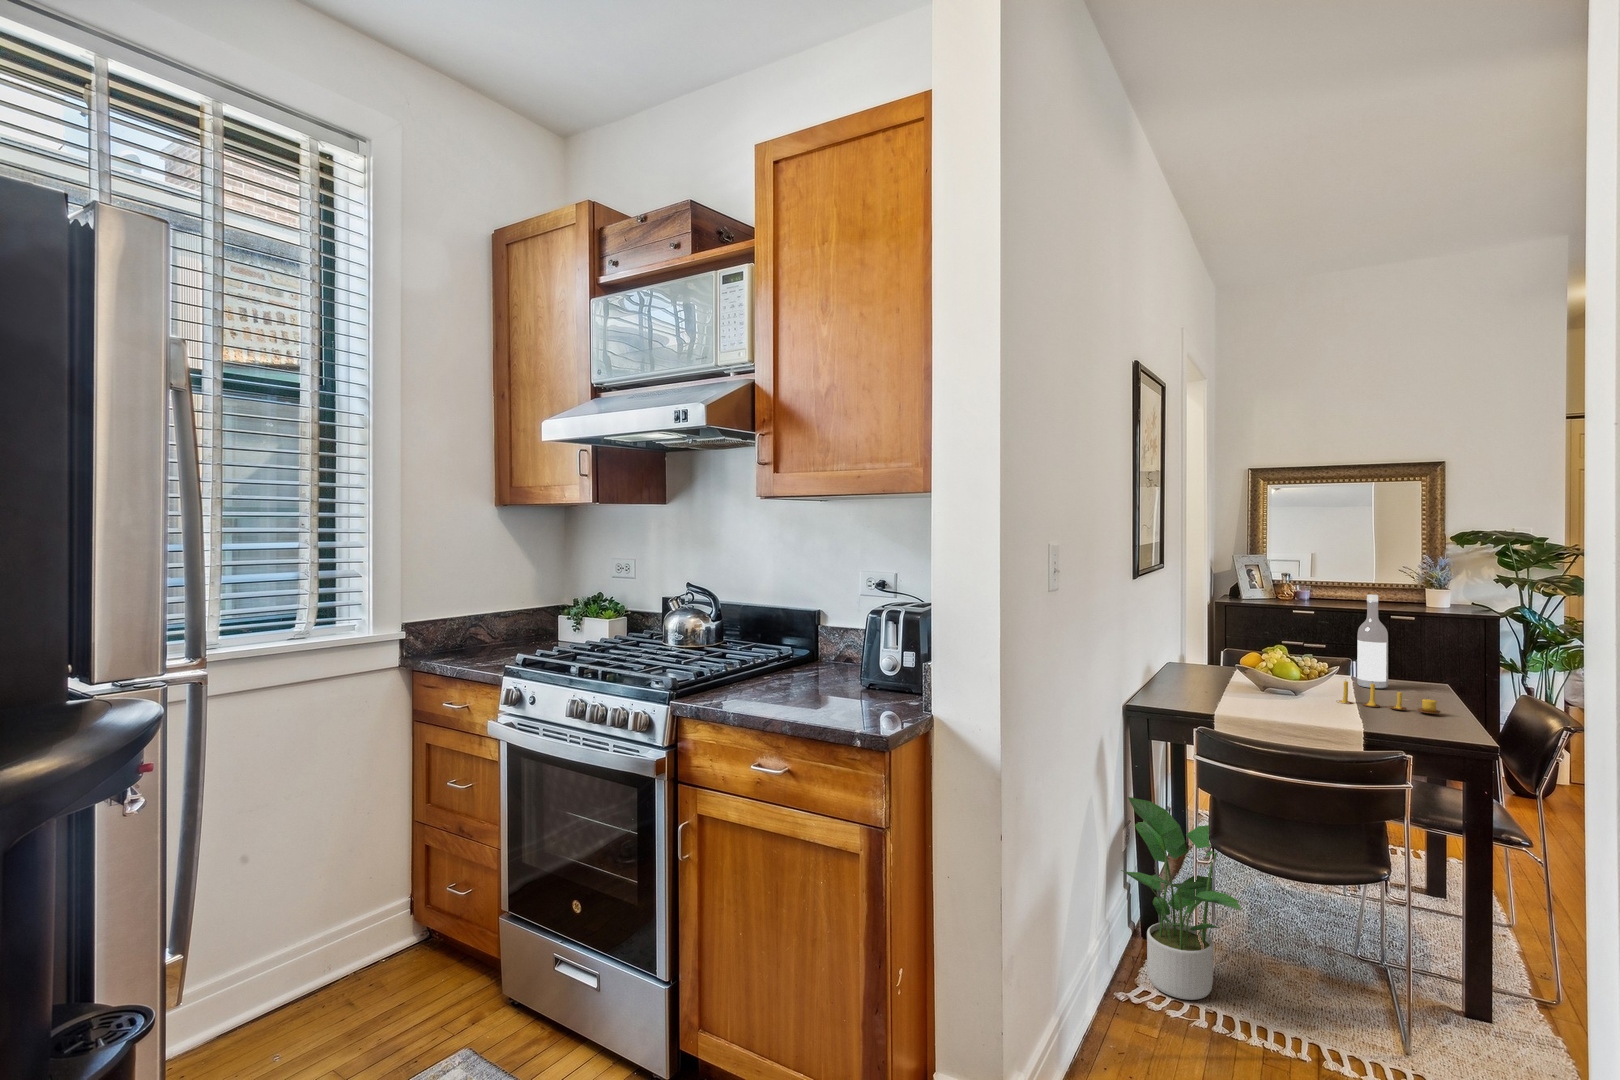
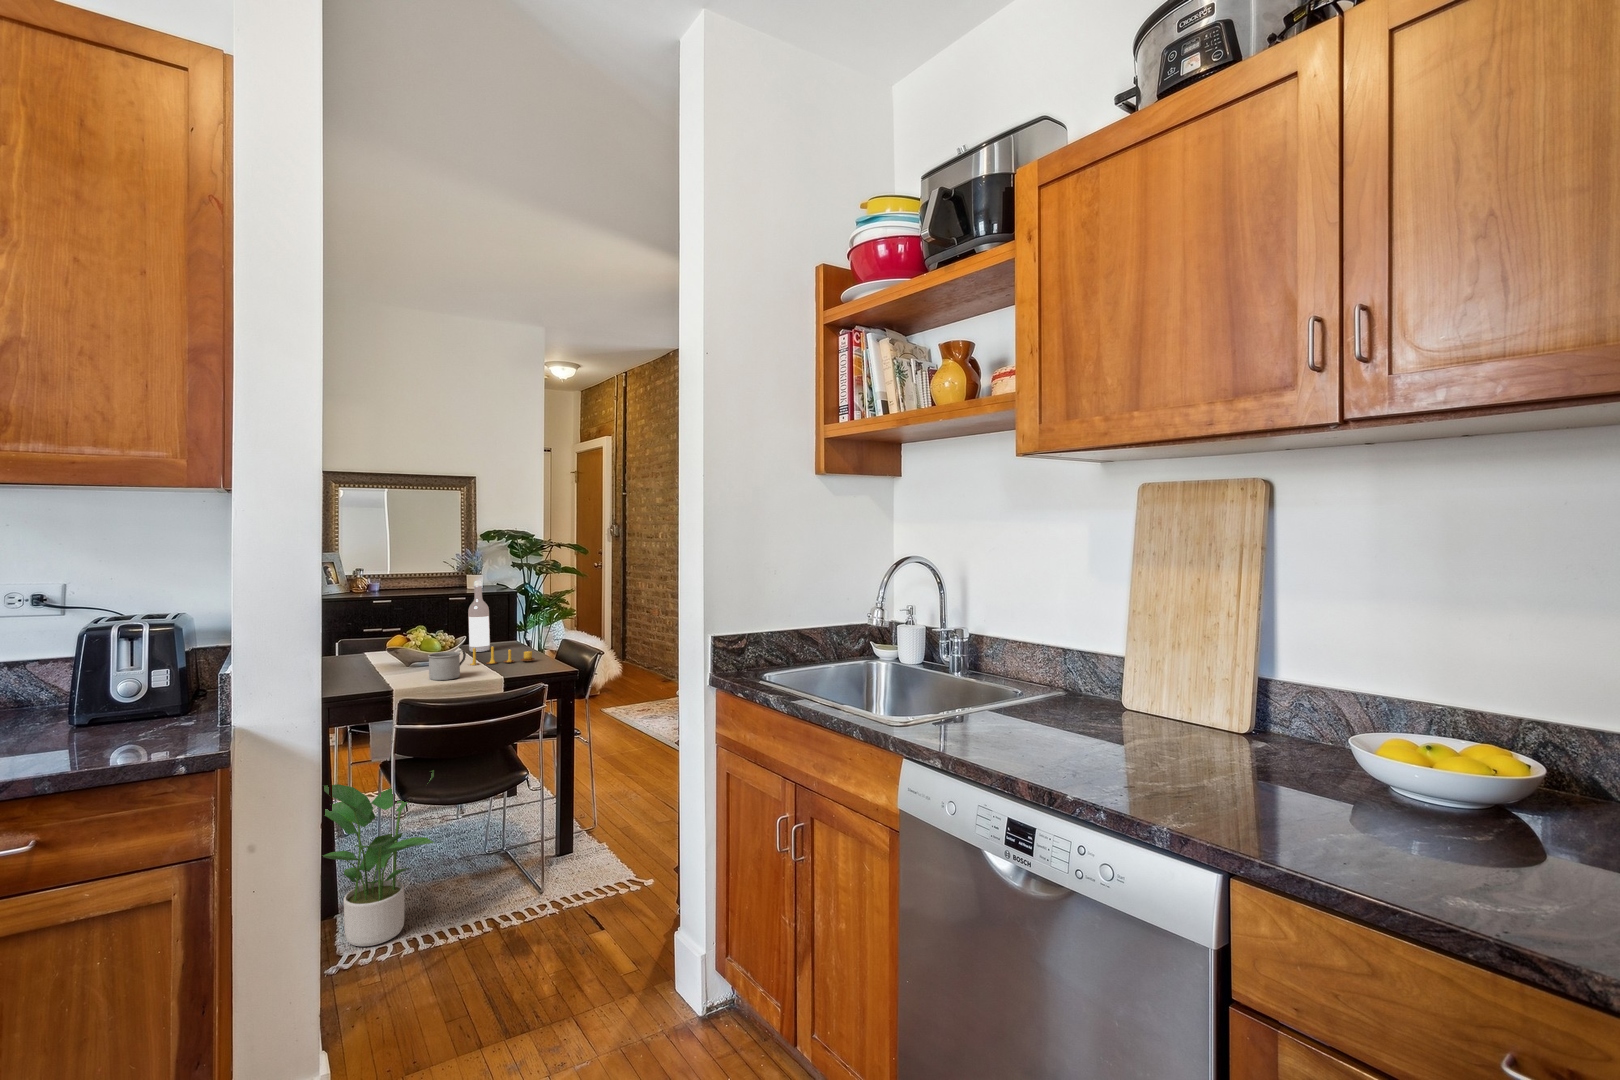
mug: none [1266,678,1320,714] -> present [428,650,466,680]

